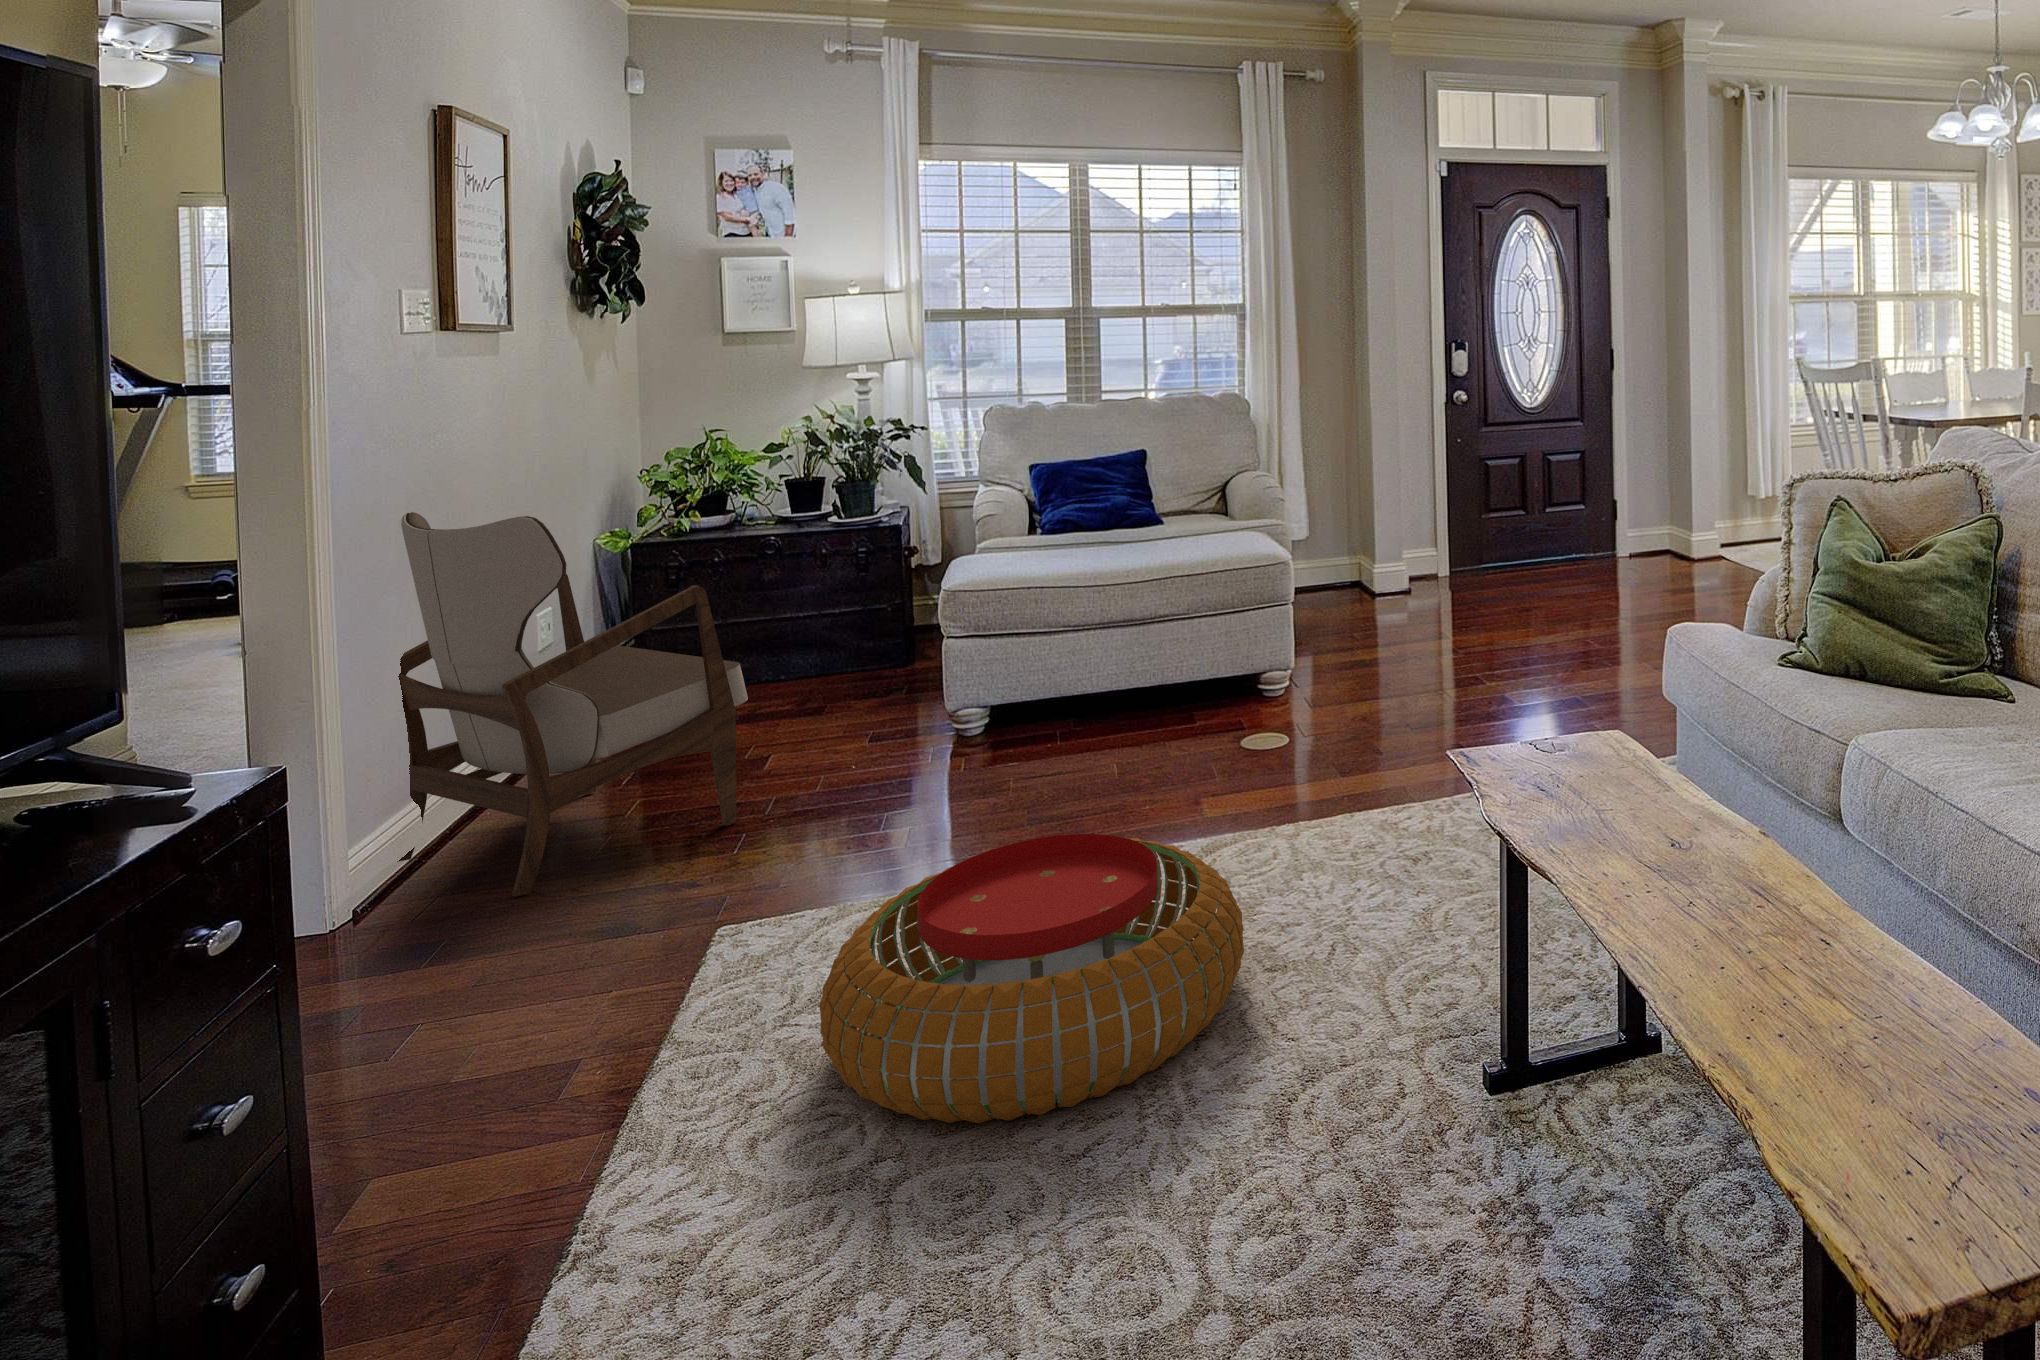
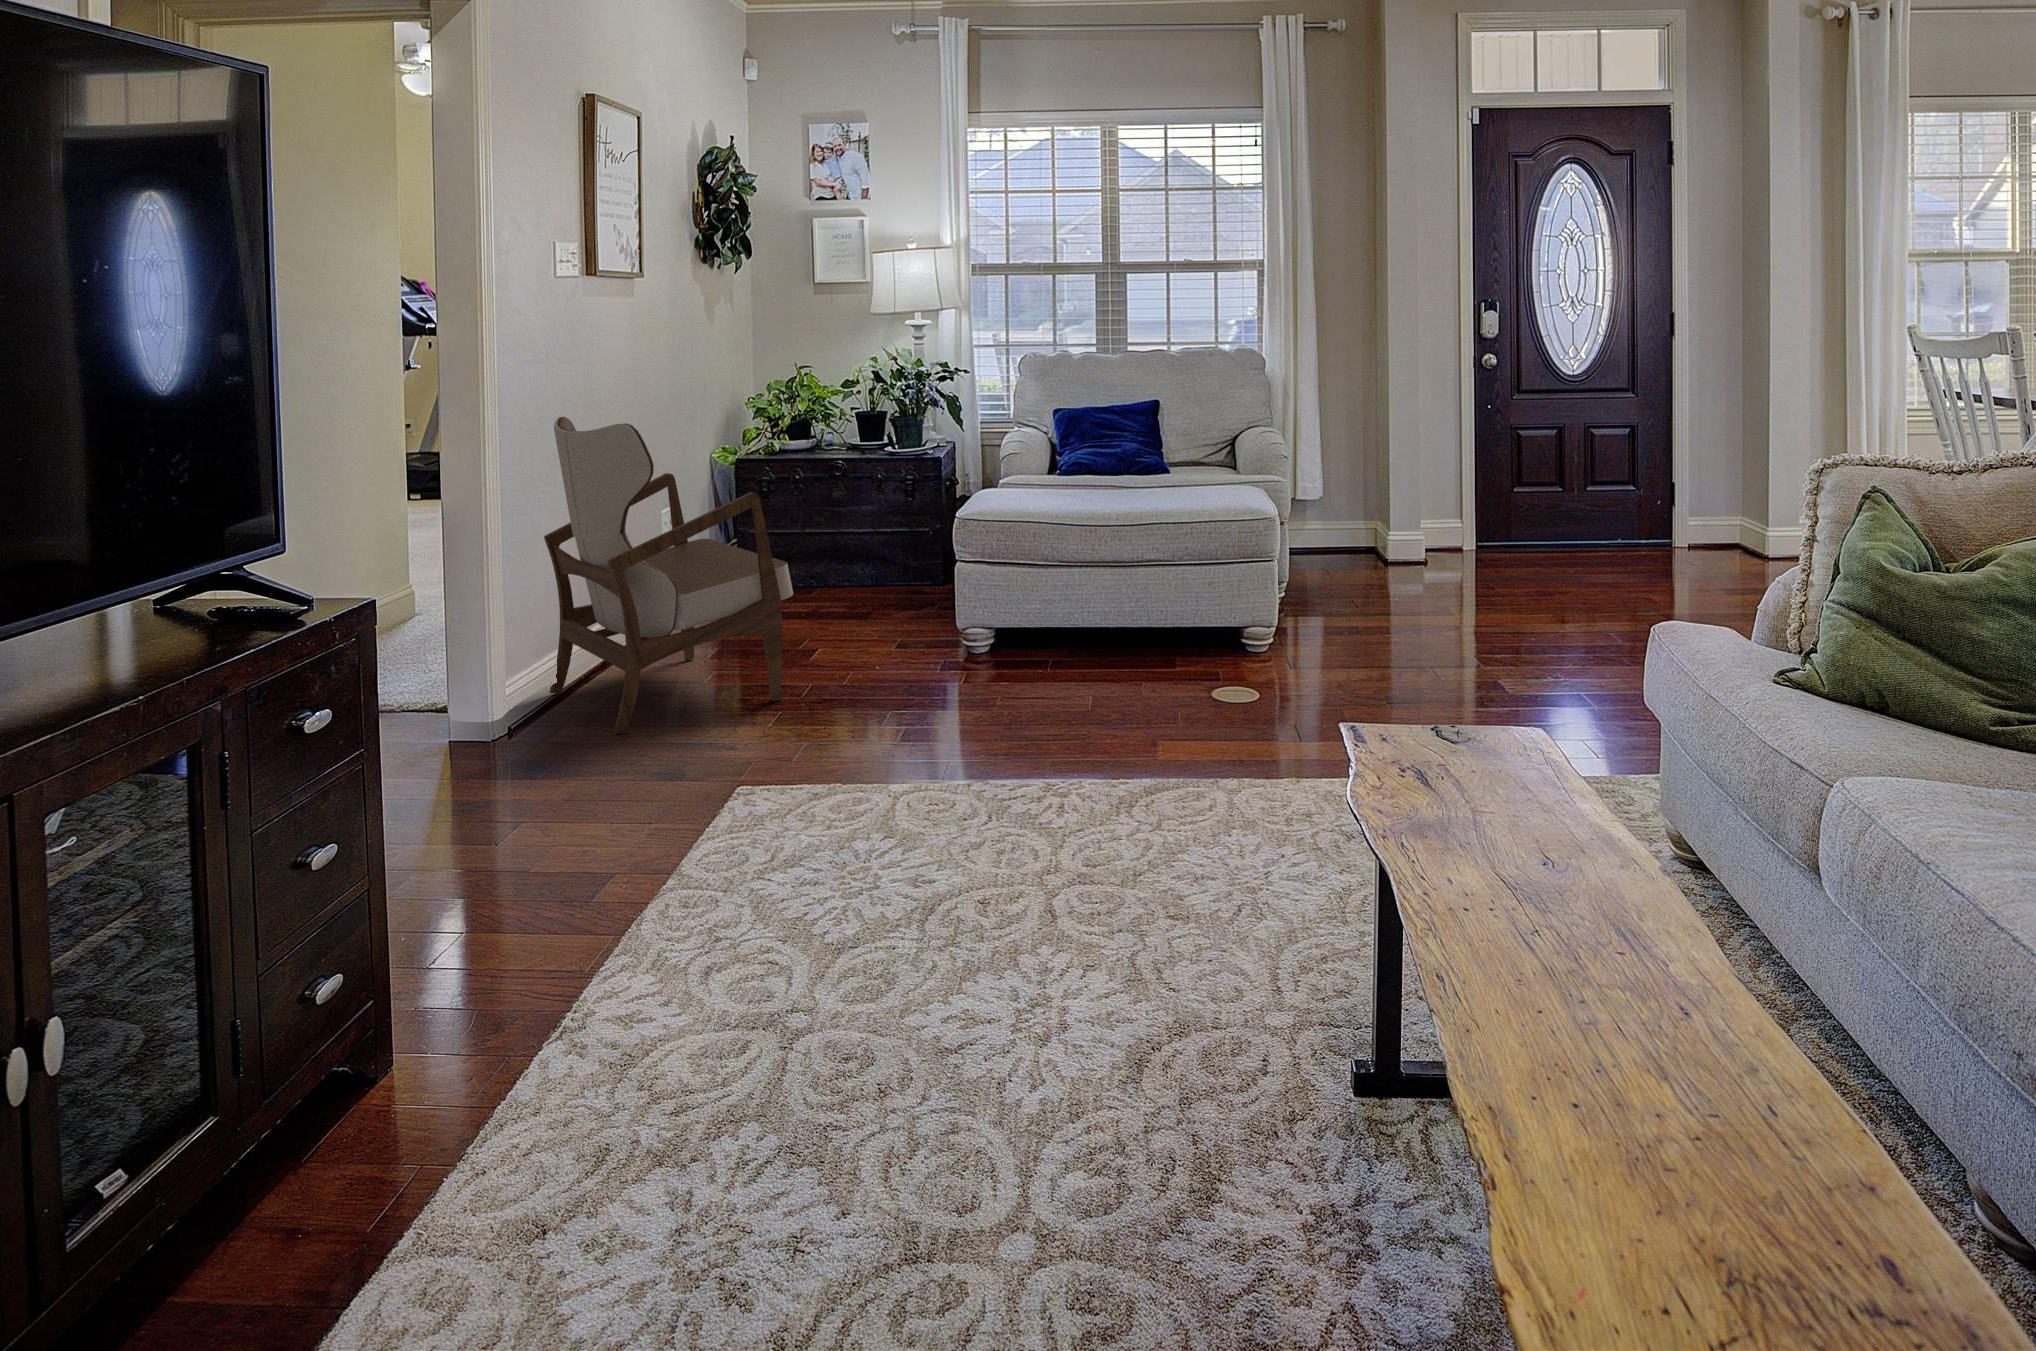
pouf: present [819,834,1244,1123] -> none [770,750,1146,1004]

